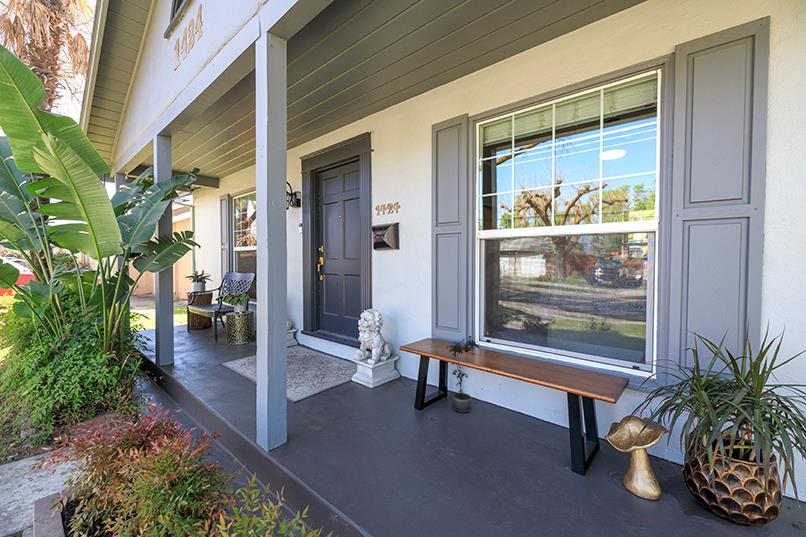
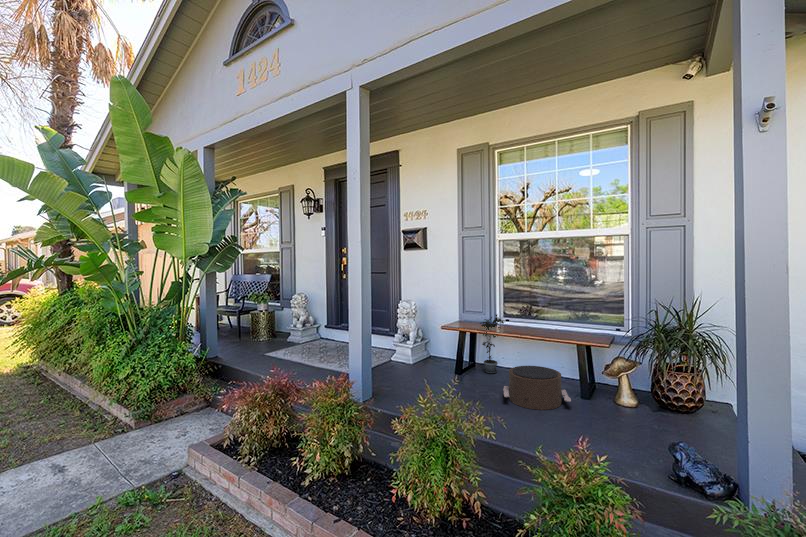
pouf: none [454,415,553,494] -> present [503,366,571,410]

